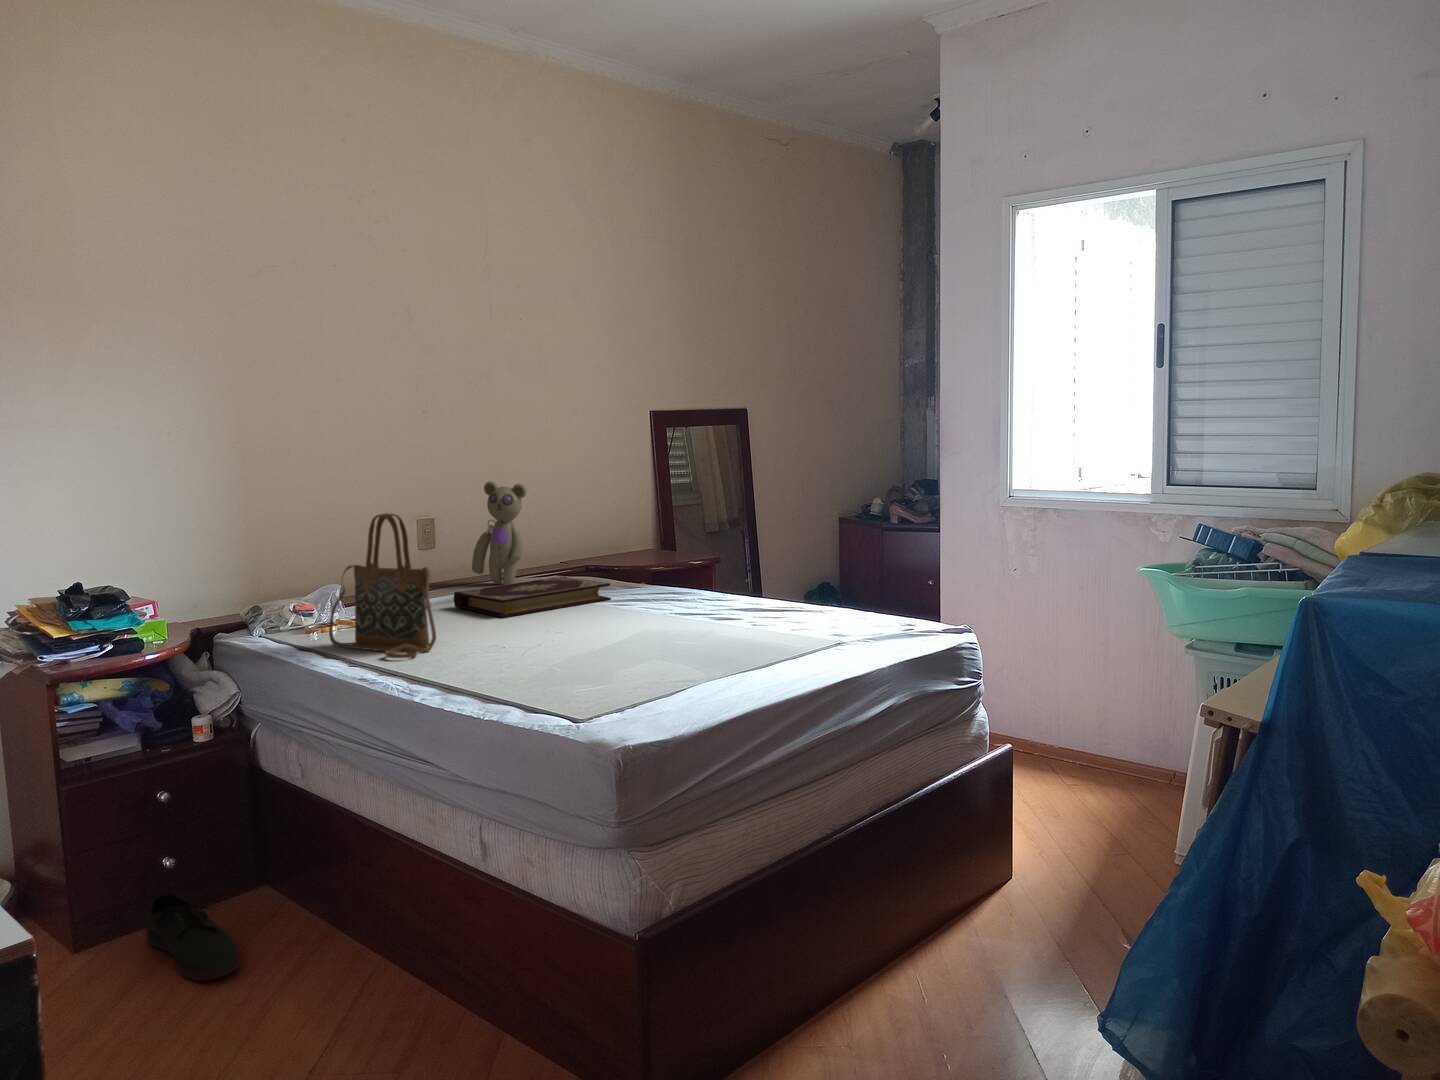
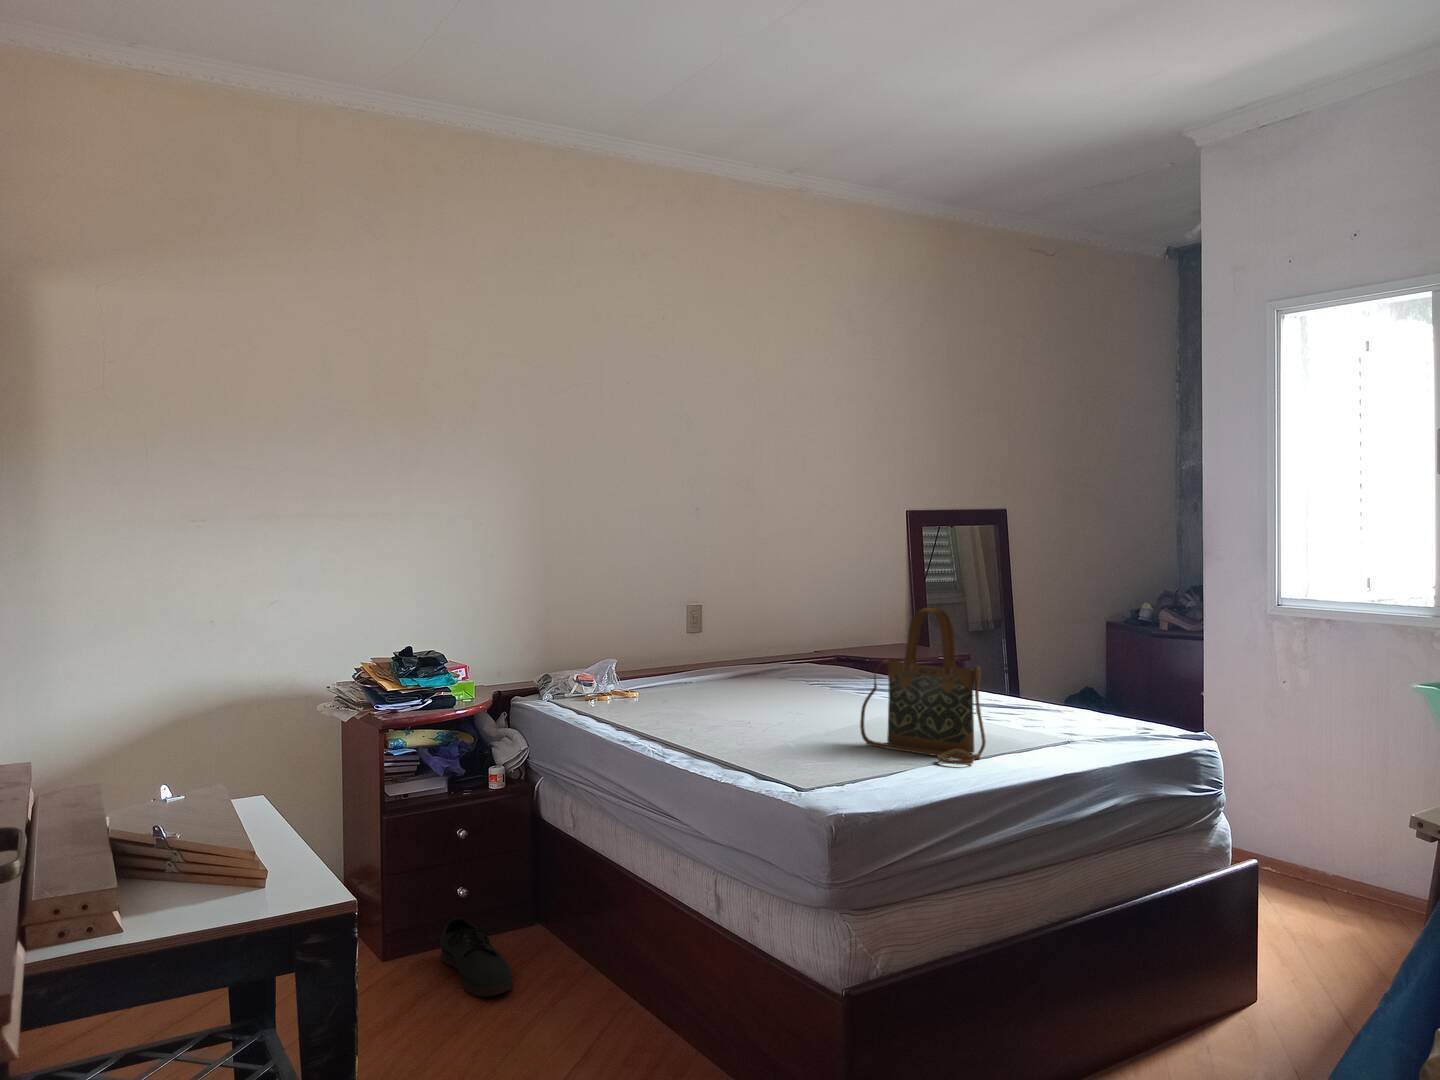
teddy bear: present [472,481,527,584] -> none [735,573,786,669]
handbag: present [329,513,436,658] -> present [860,608,986,765]
book: present [454,576,611,618] -> none [714,664,858,698]

